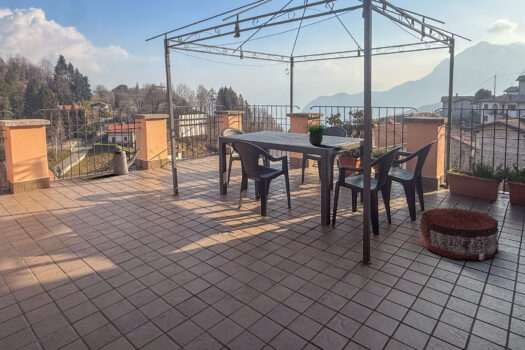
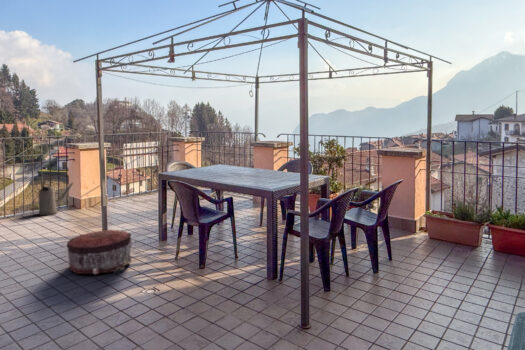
potted plant: present [306,121,326,145] -> none [247,147,284,184]
pouf: present [420,208,499,260] -> present [67,230,132,274]

